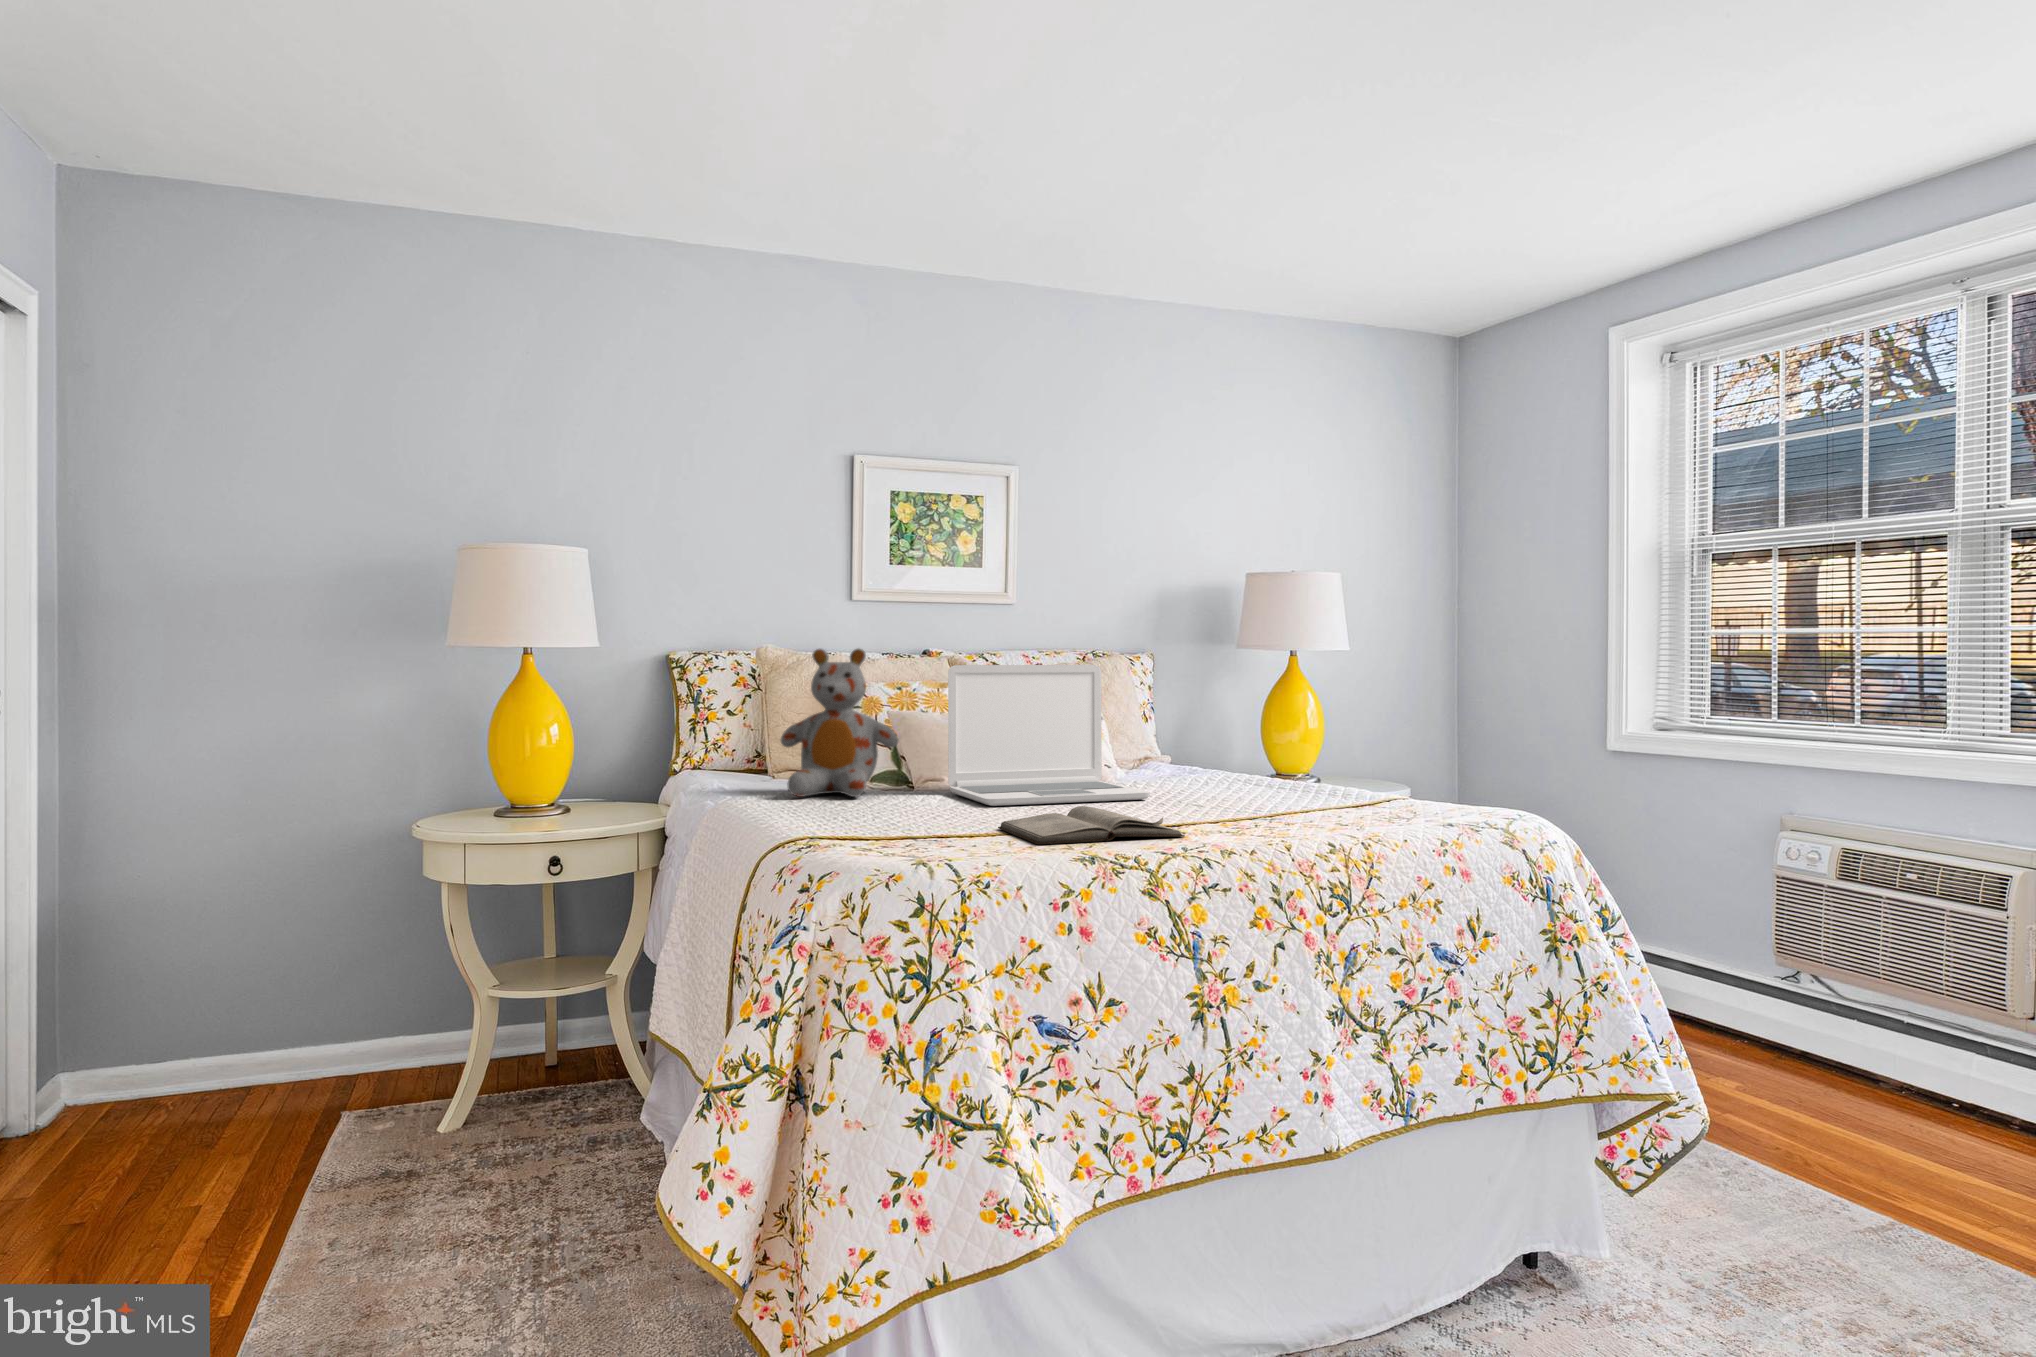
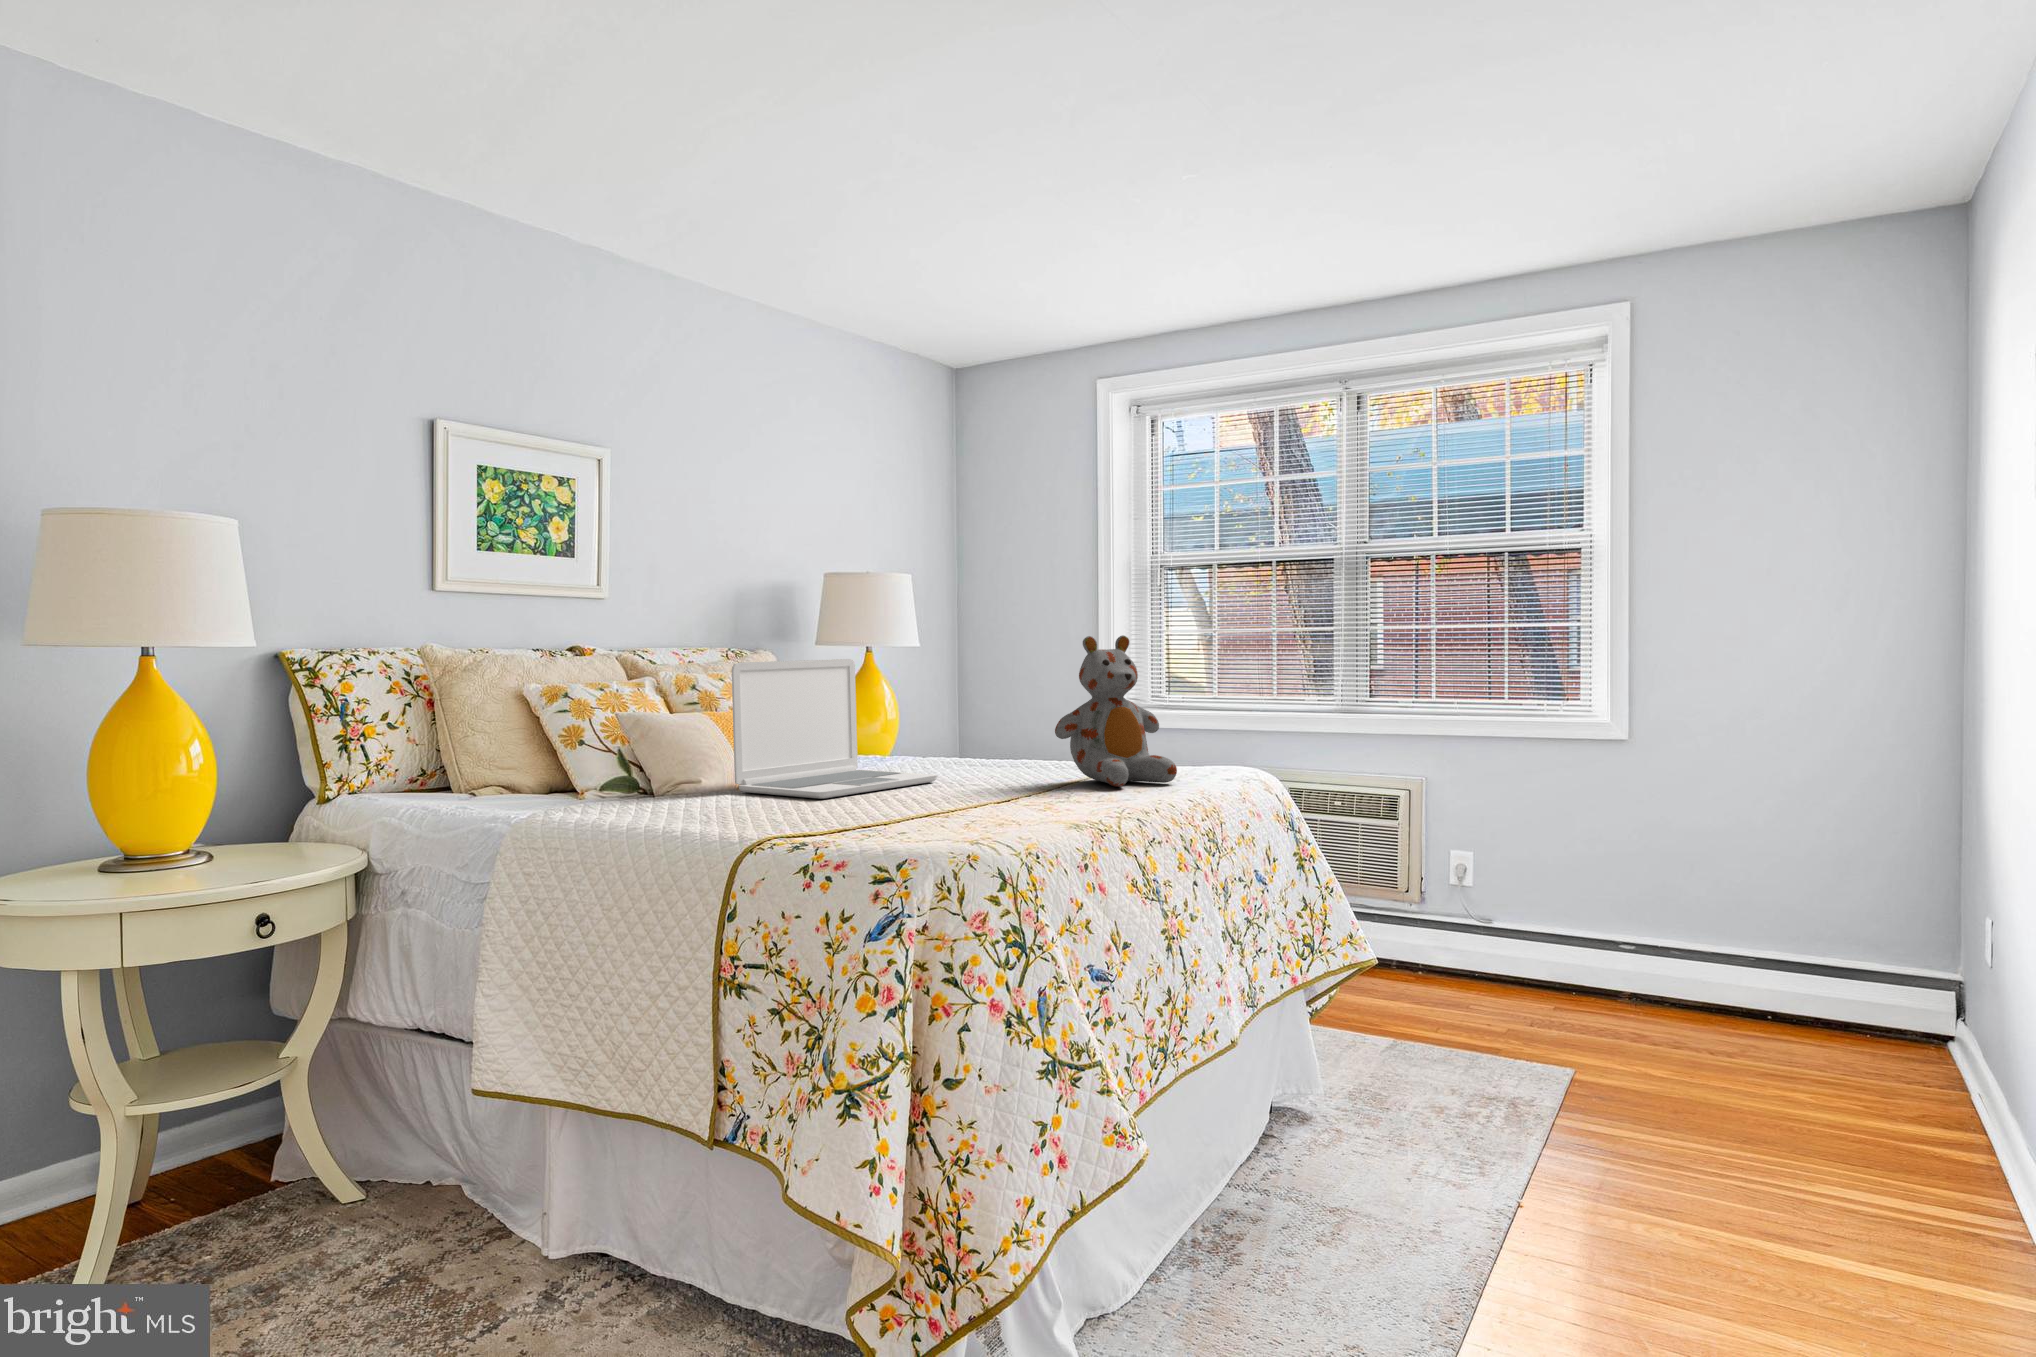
stuffed bear: present [781,648,899,797] -> present [1055,635,1177,787]
diary: present [998,806,1185,844] -> none [904,788,1076,823]

